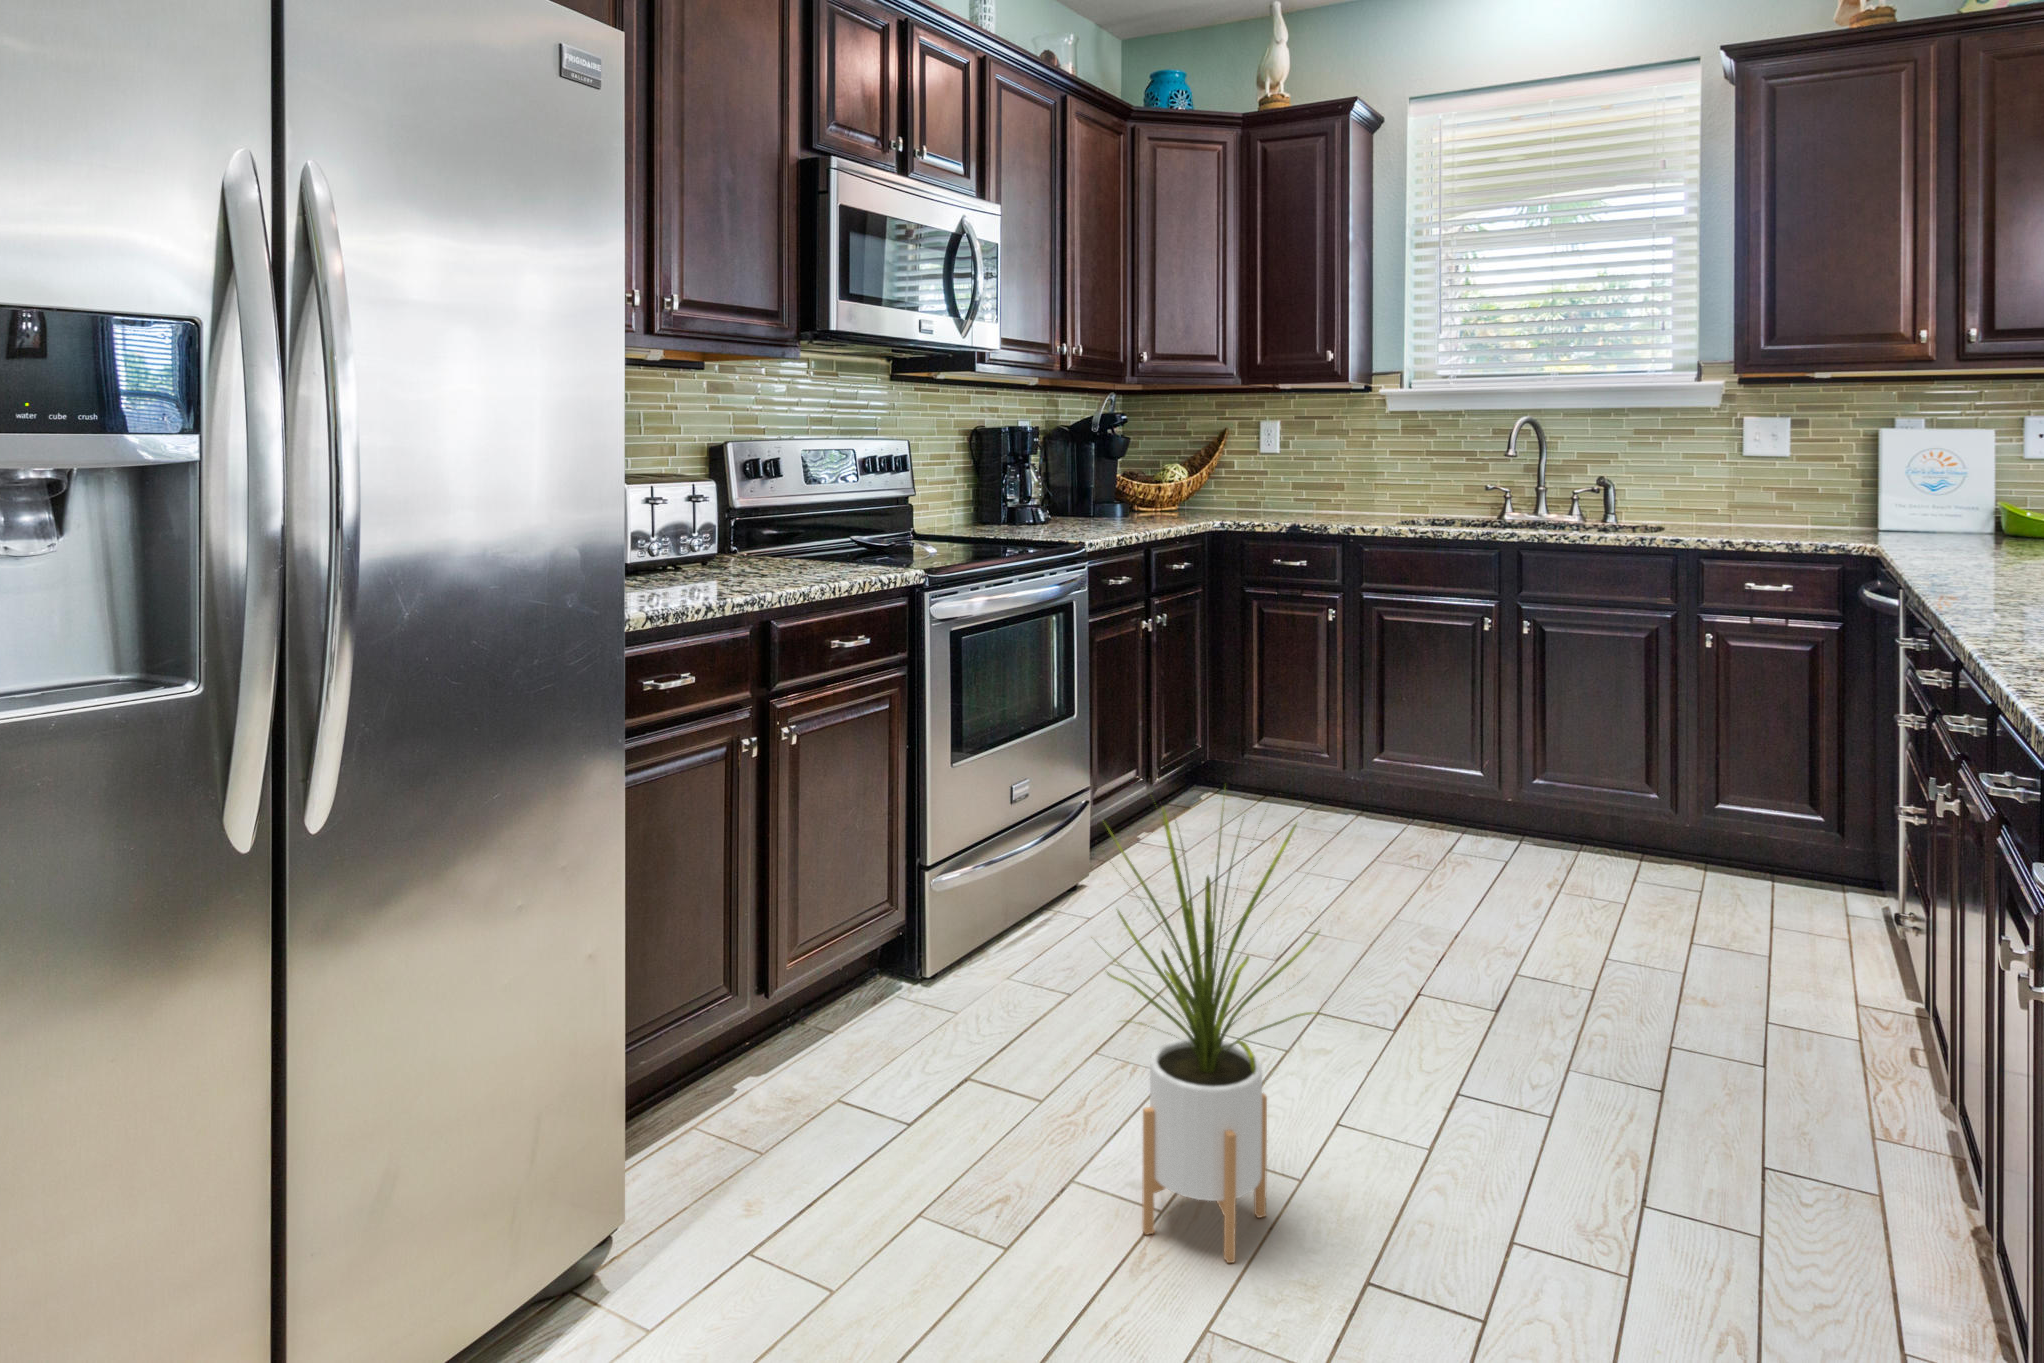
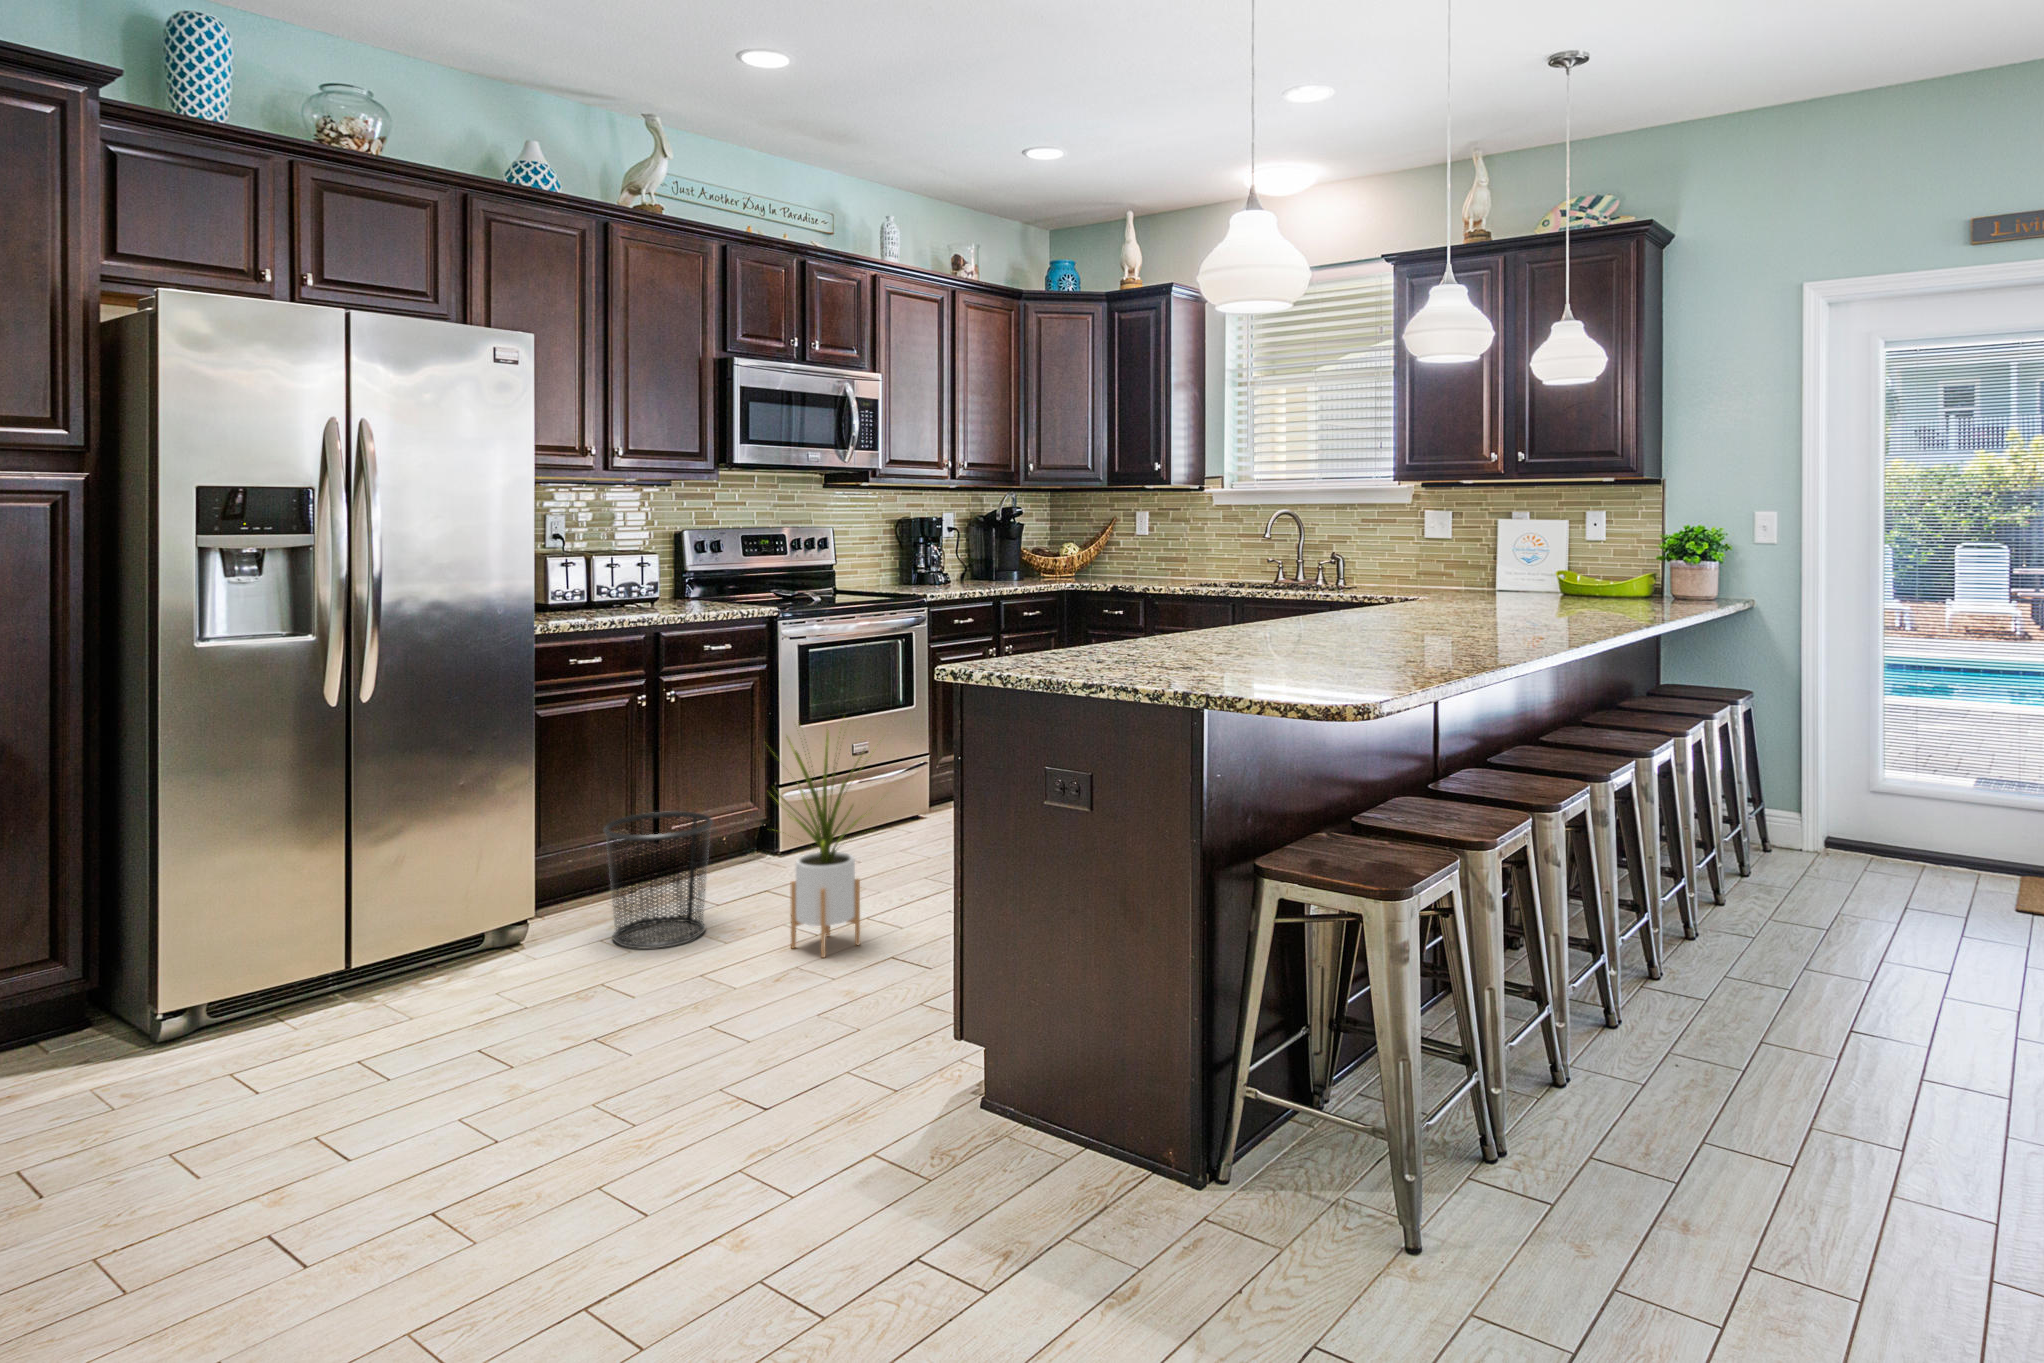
trash can: none [759,959,960,1252] -> present [603,811,713,948]

